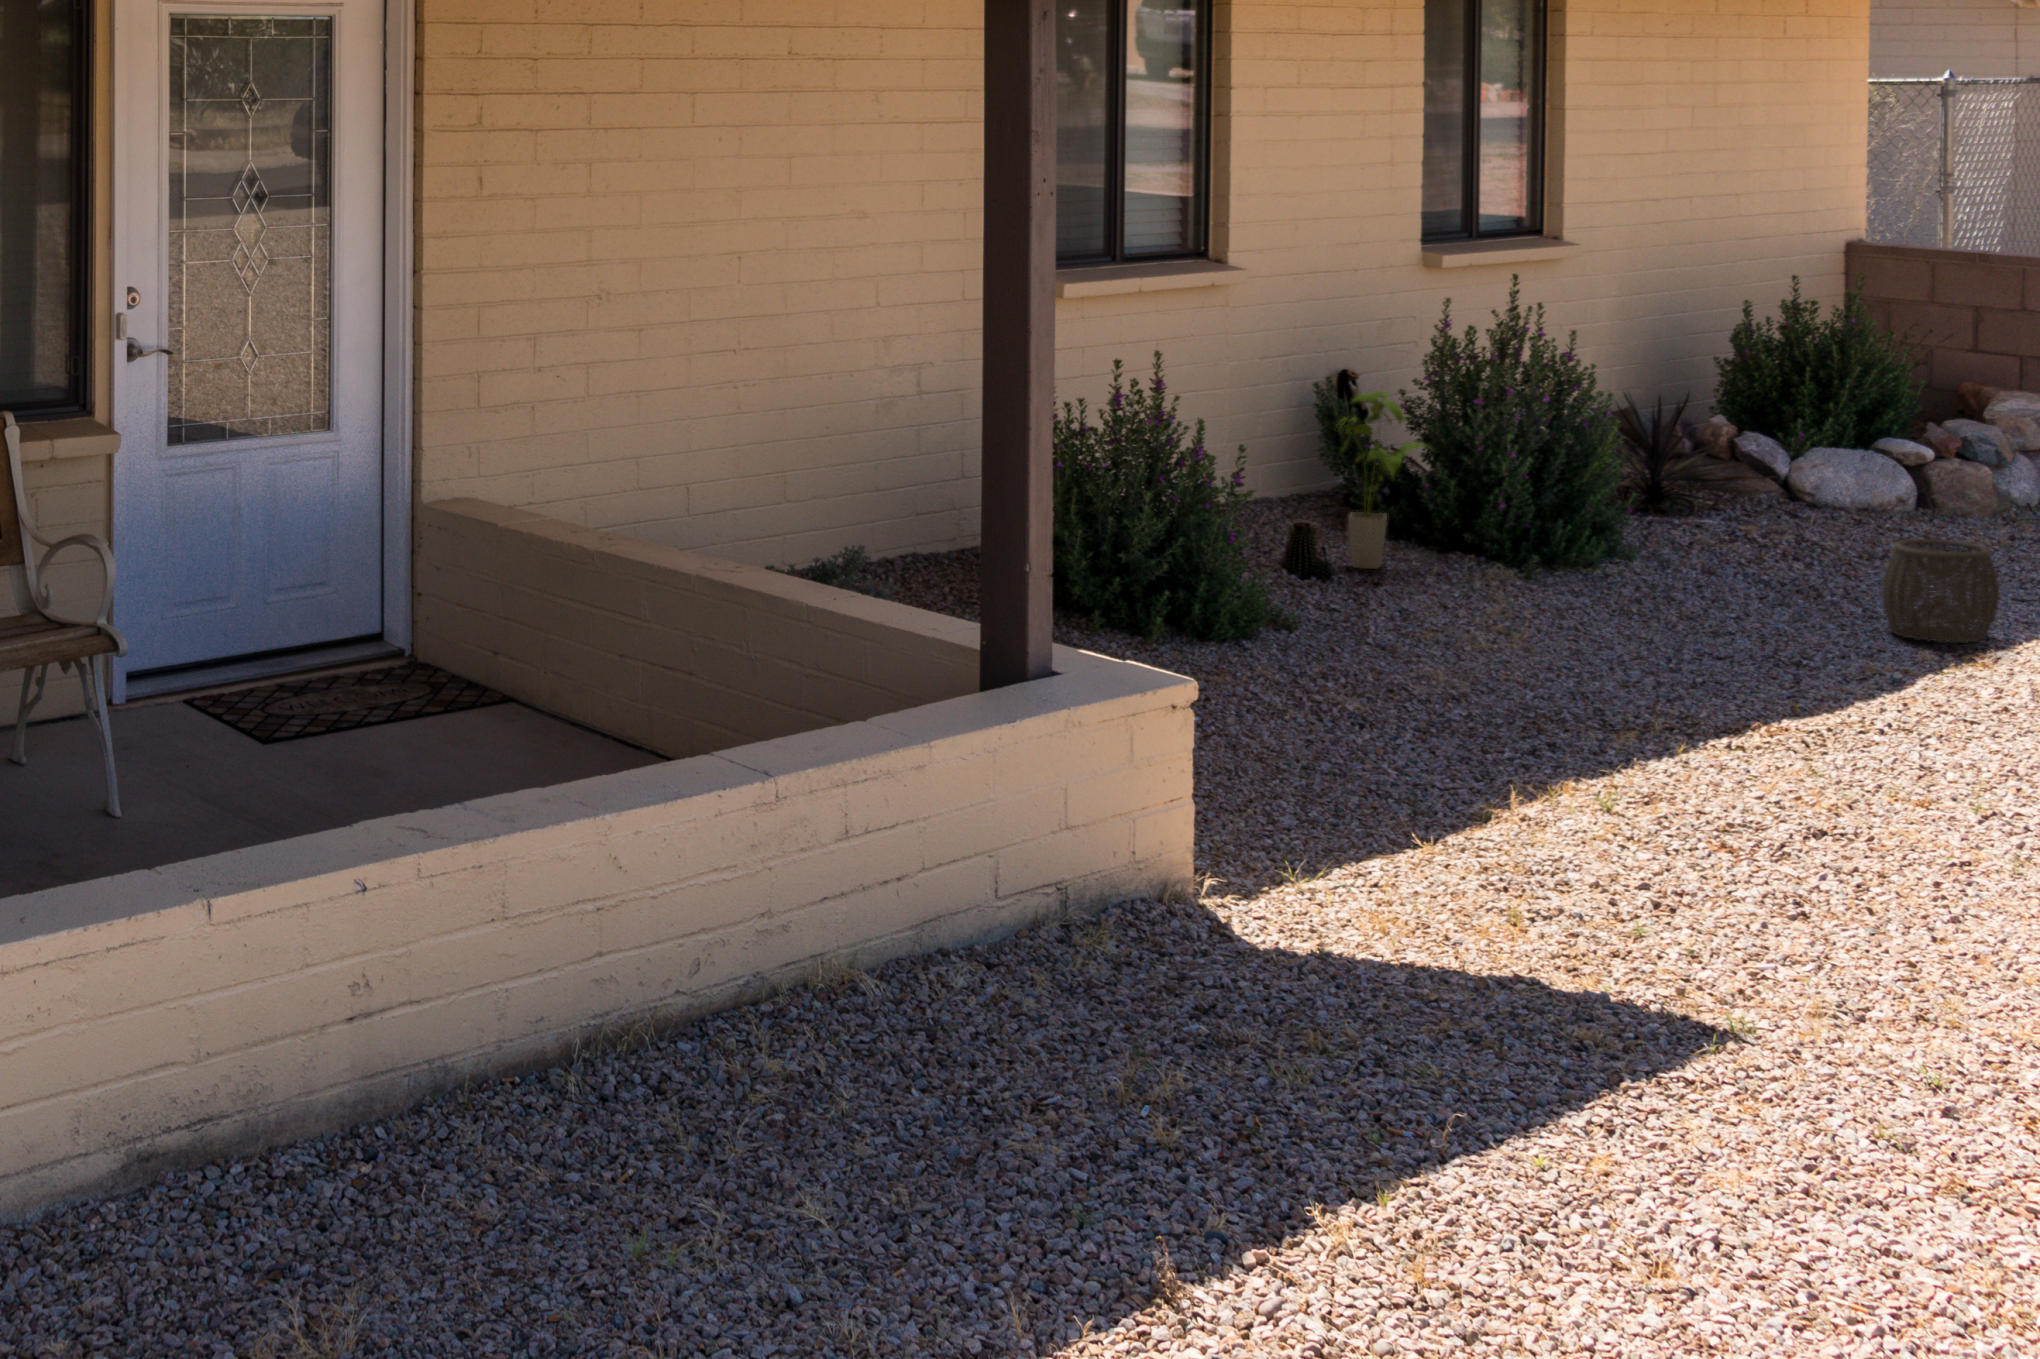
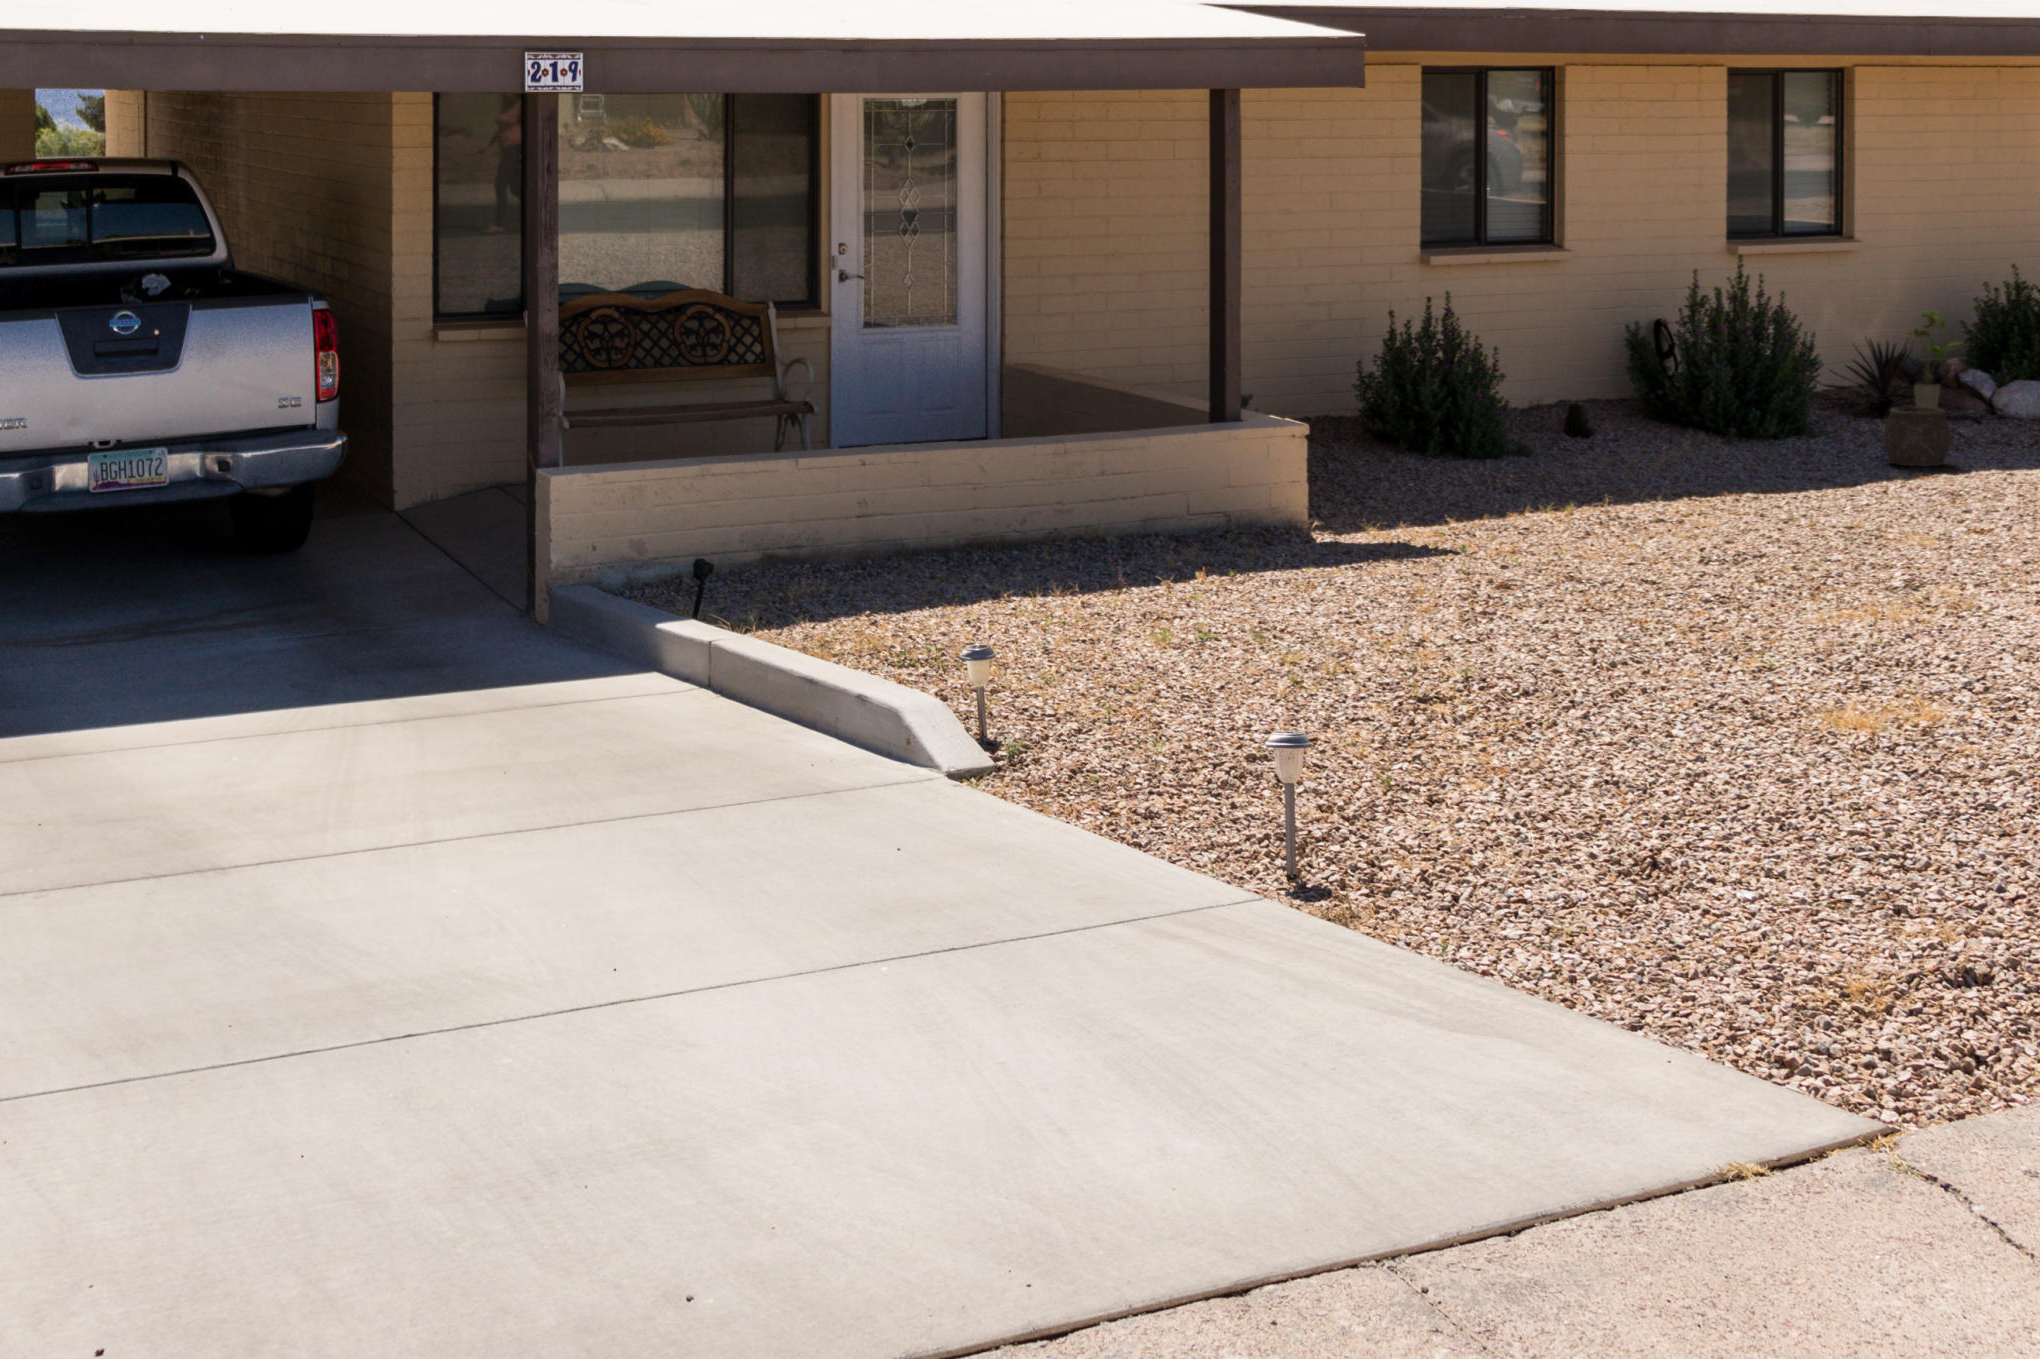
house plant: present [1338,391,1425,569] -> present [1909,311,1961,412]

